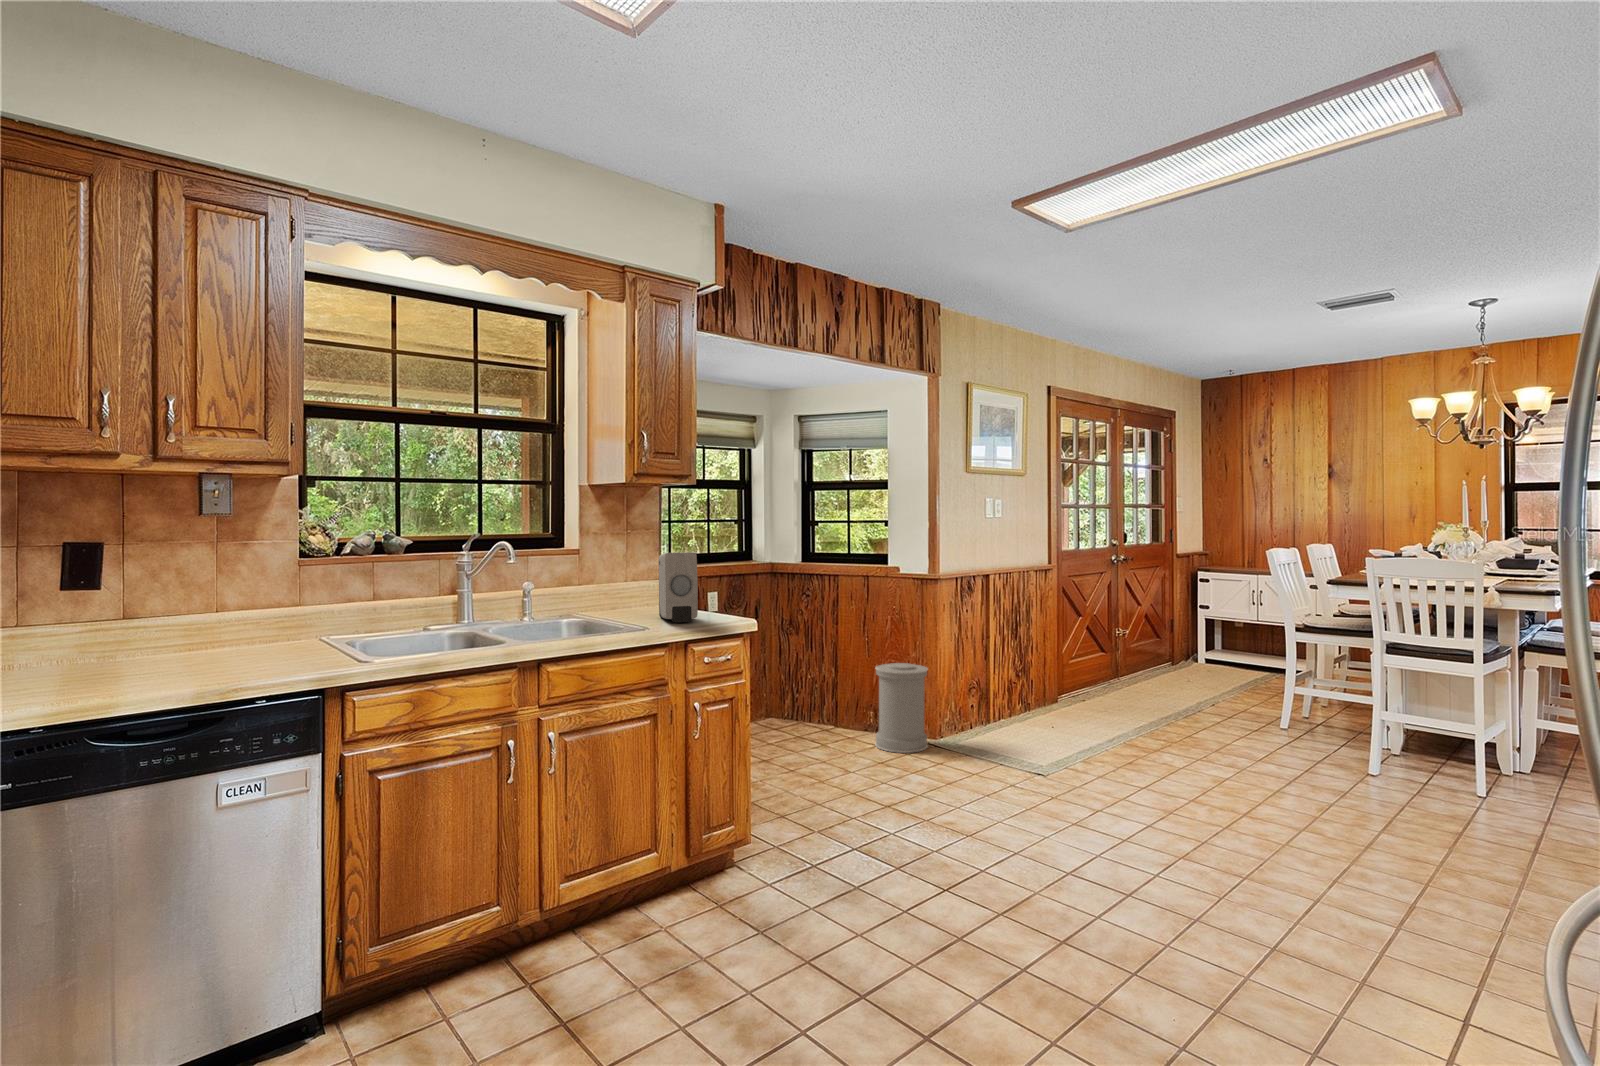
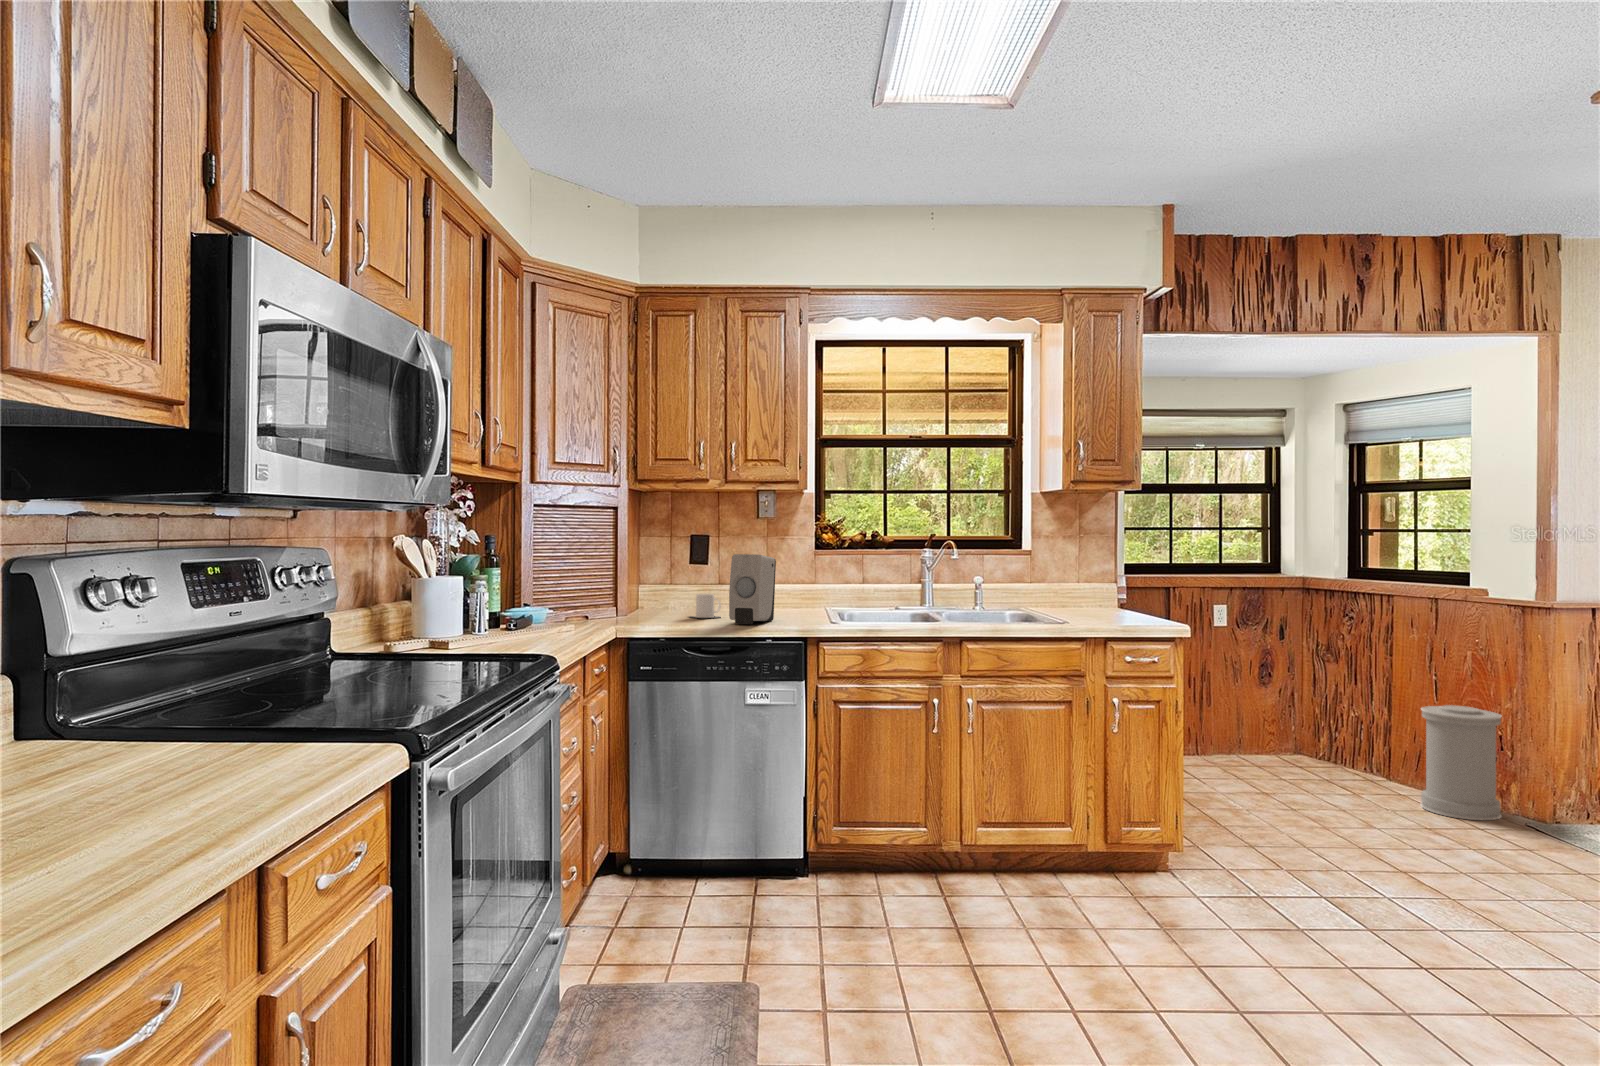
soap dispenser: present [659,553,698,622] -> present [729,554,776,624]
mug: none [79,630,157,672] -> present [695,594,721,618]

